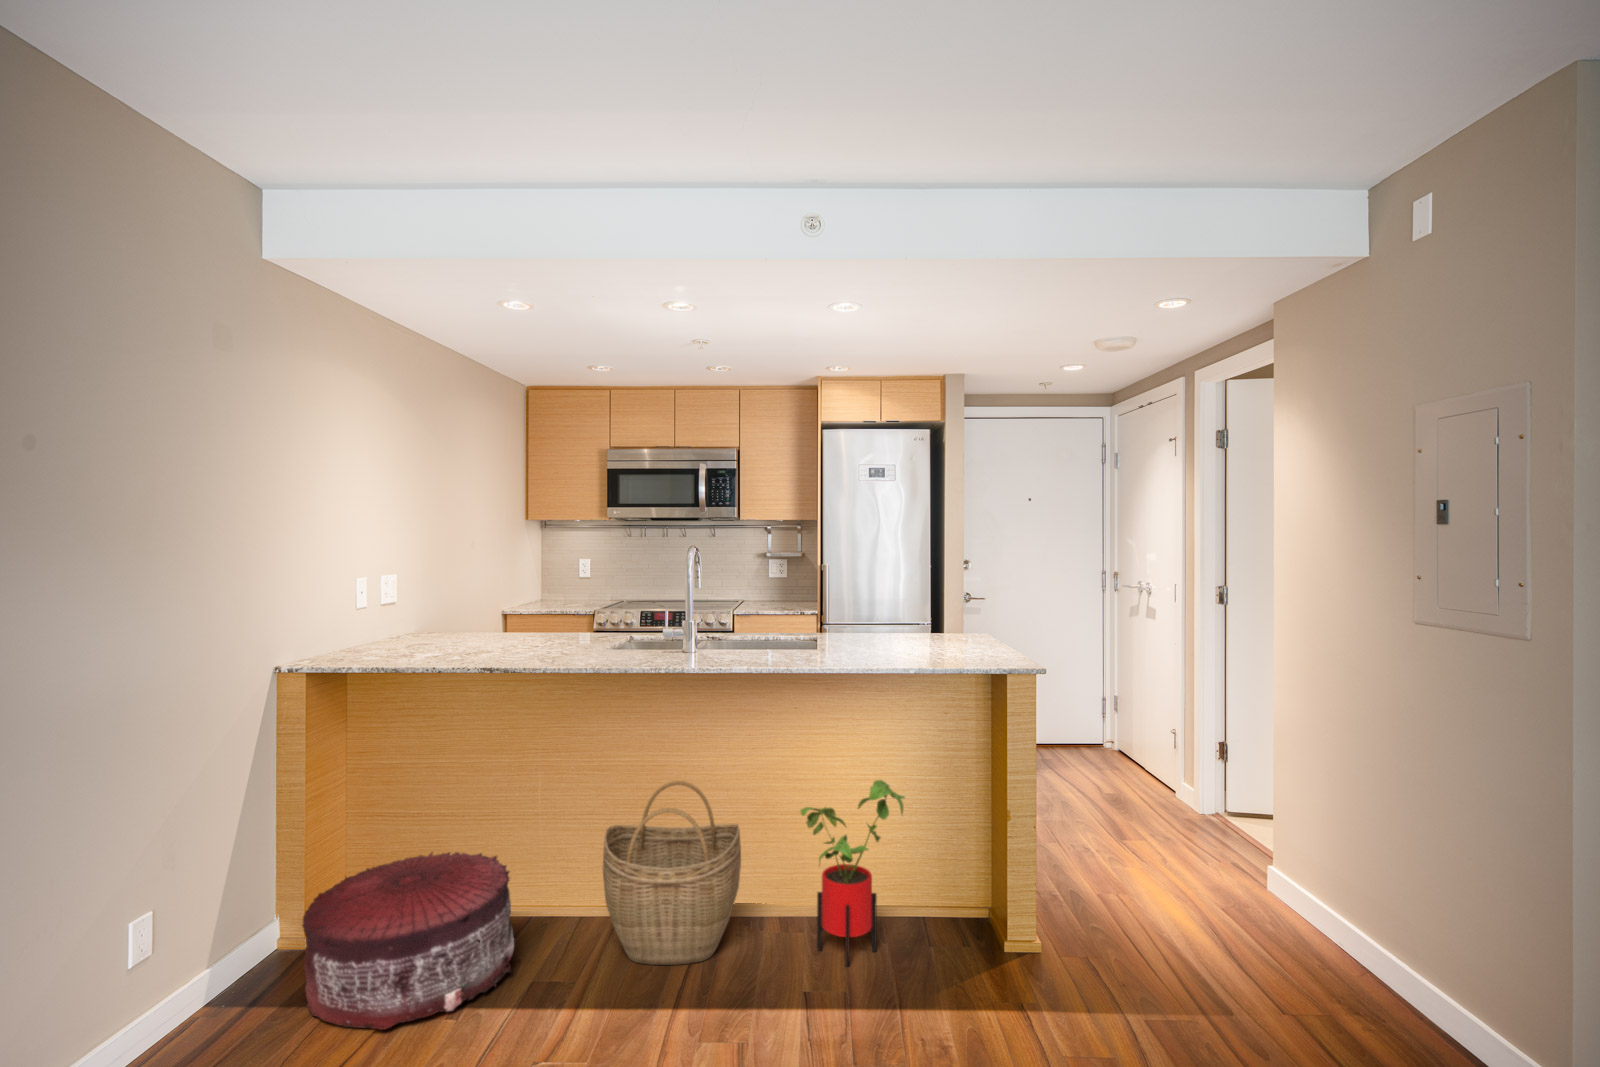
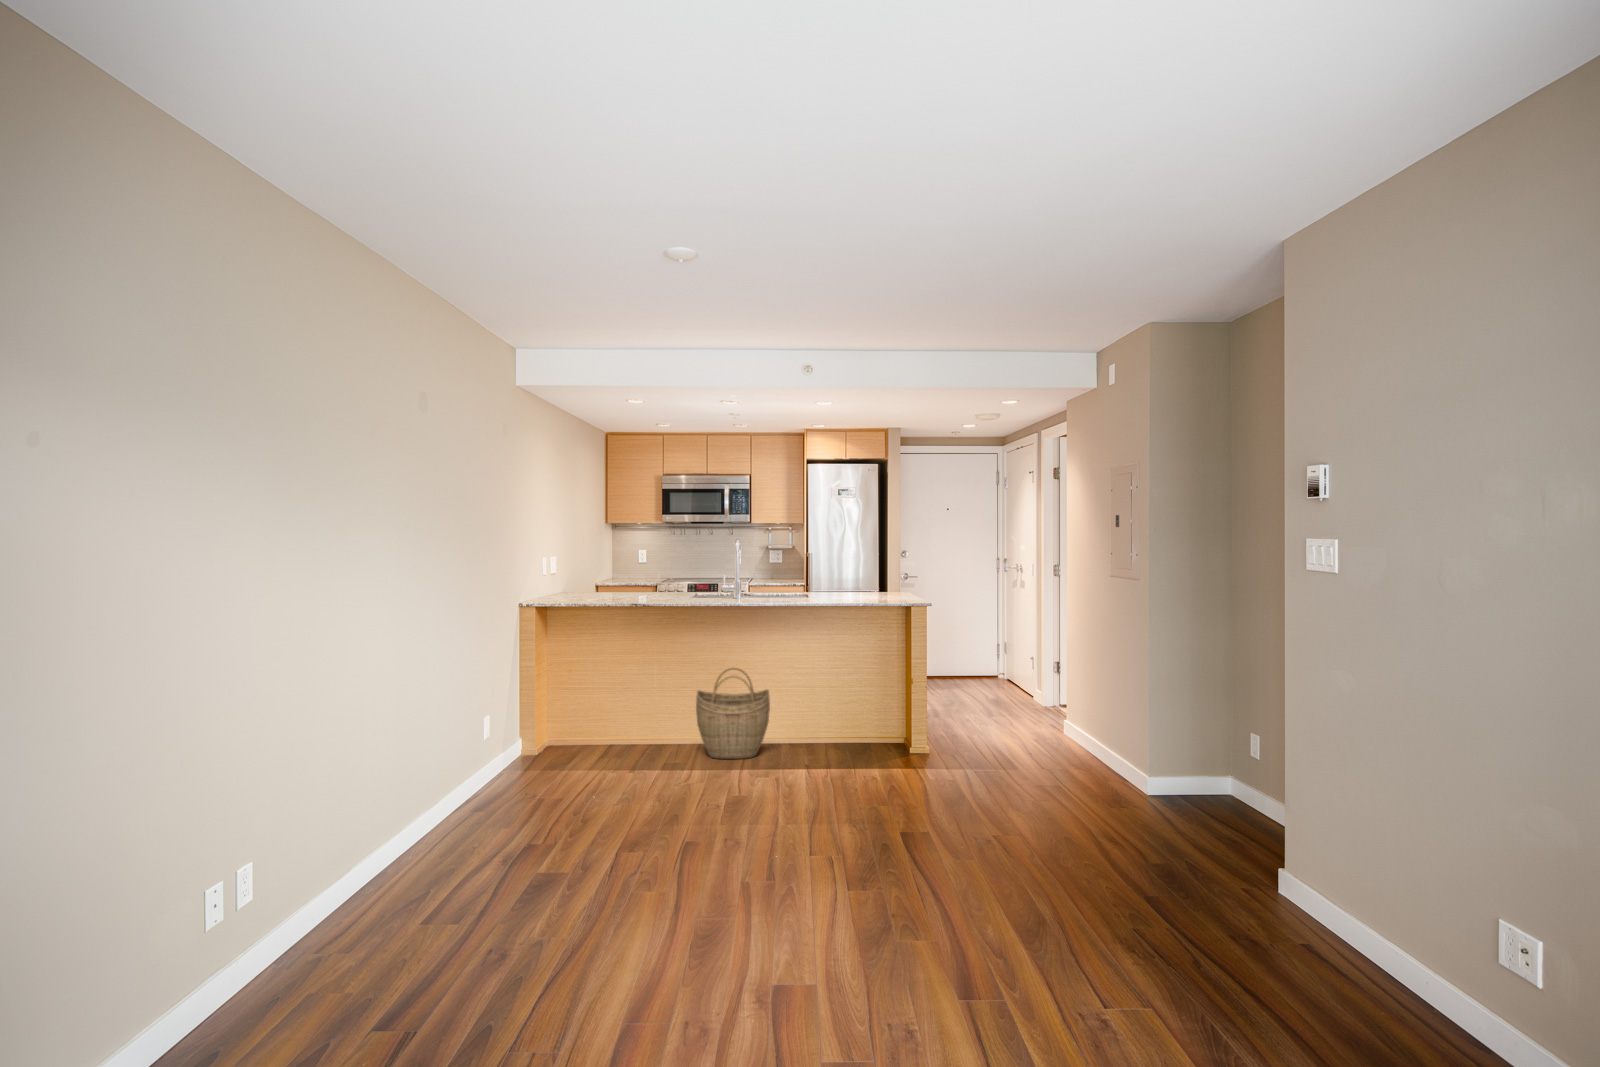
house plant: present [800,780,905,966] -> none [802,663,858,759]
pouf: present [302,852,514,1030] -> none [547,705,652,777]

